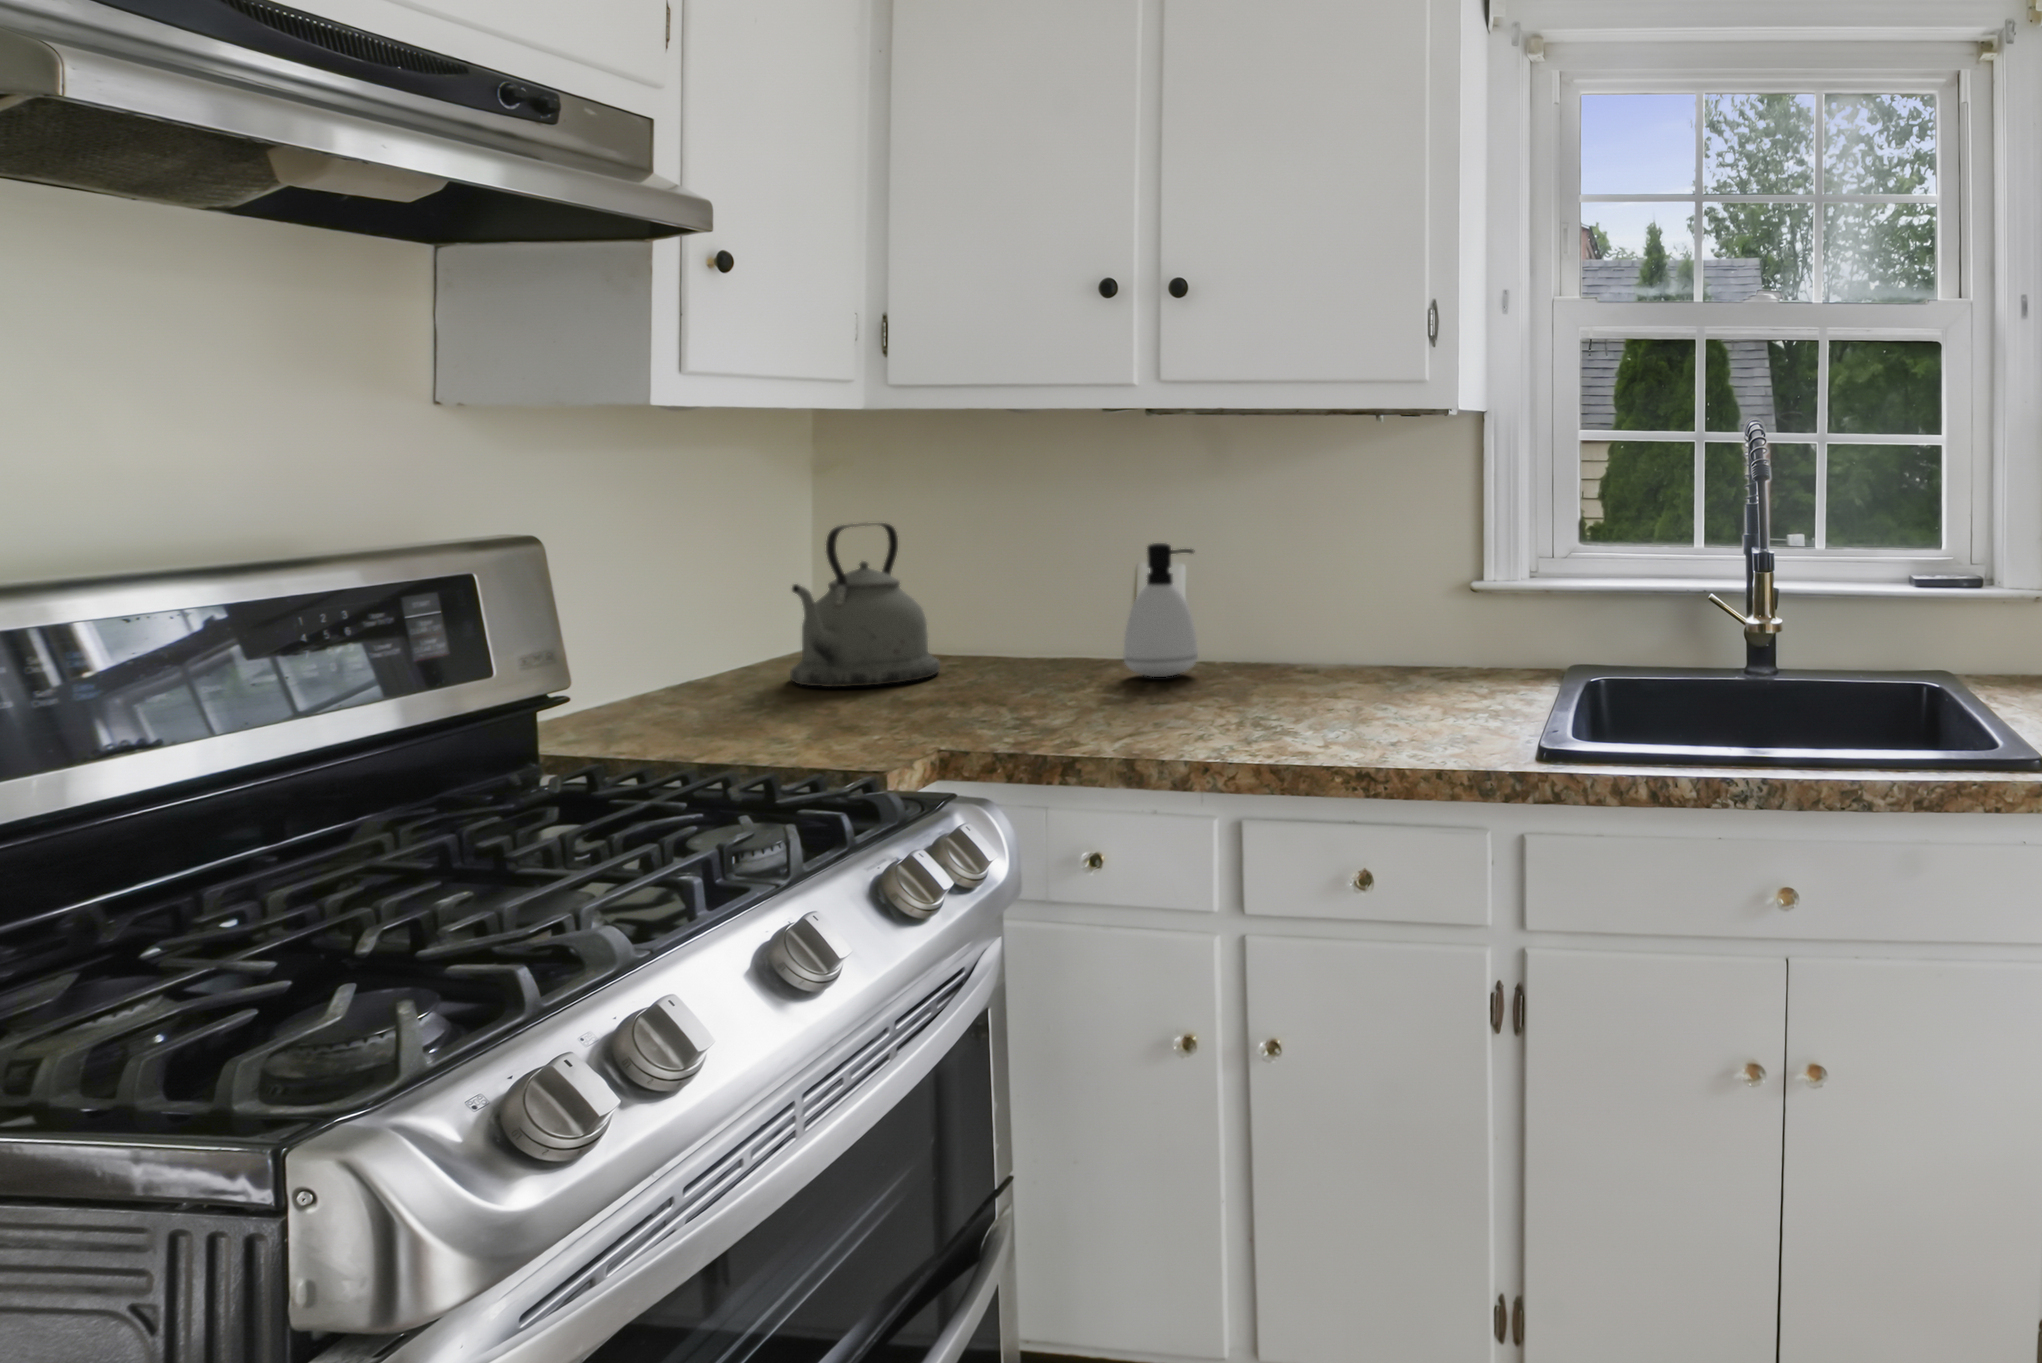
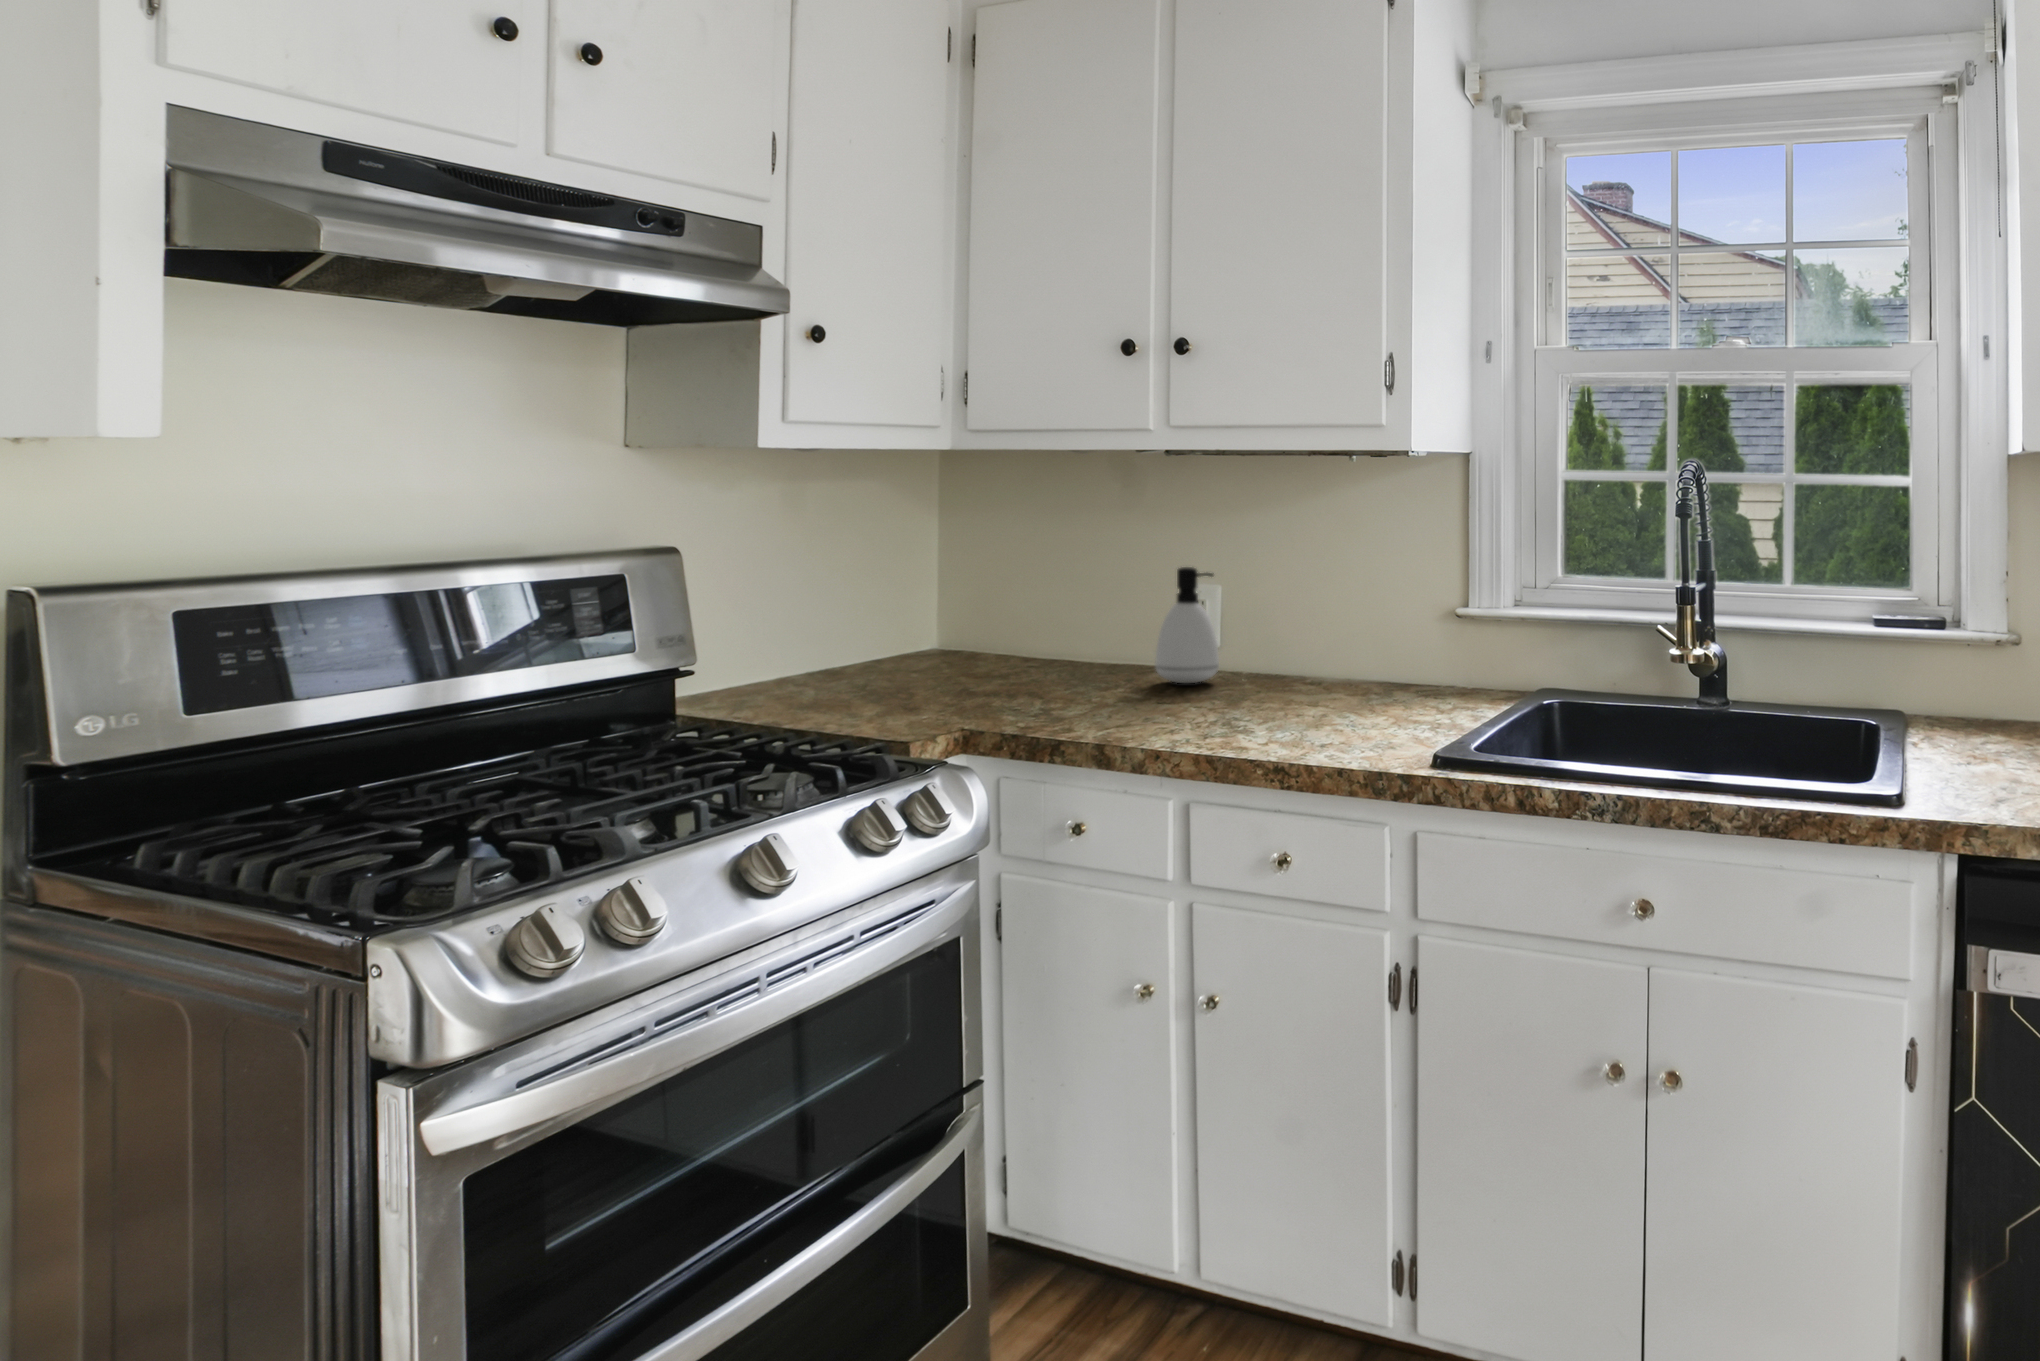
kettle: present [790,523,940,687] -> none [888,544,1019,679]

